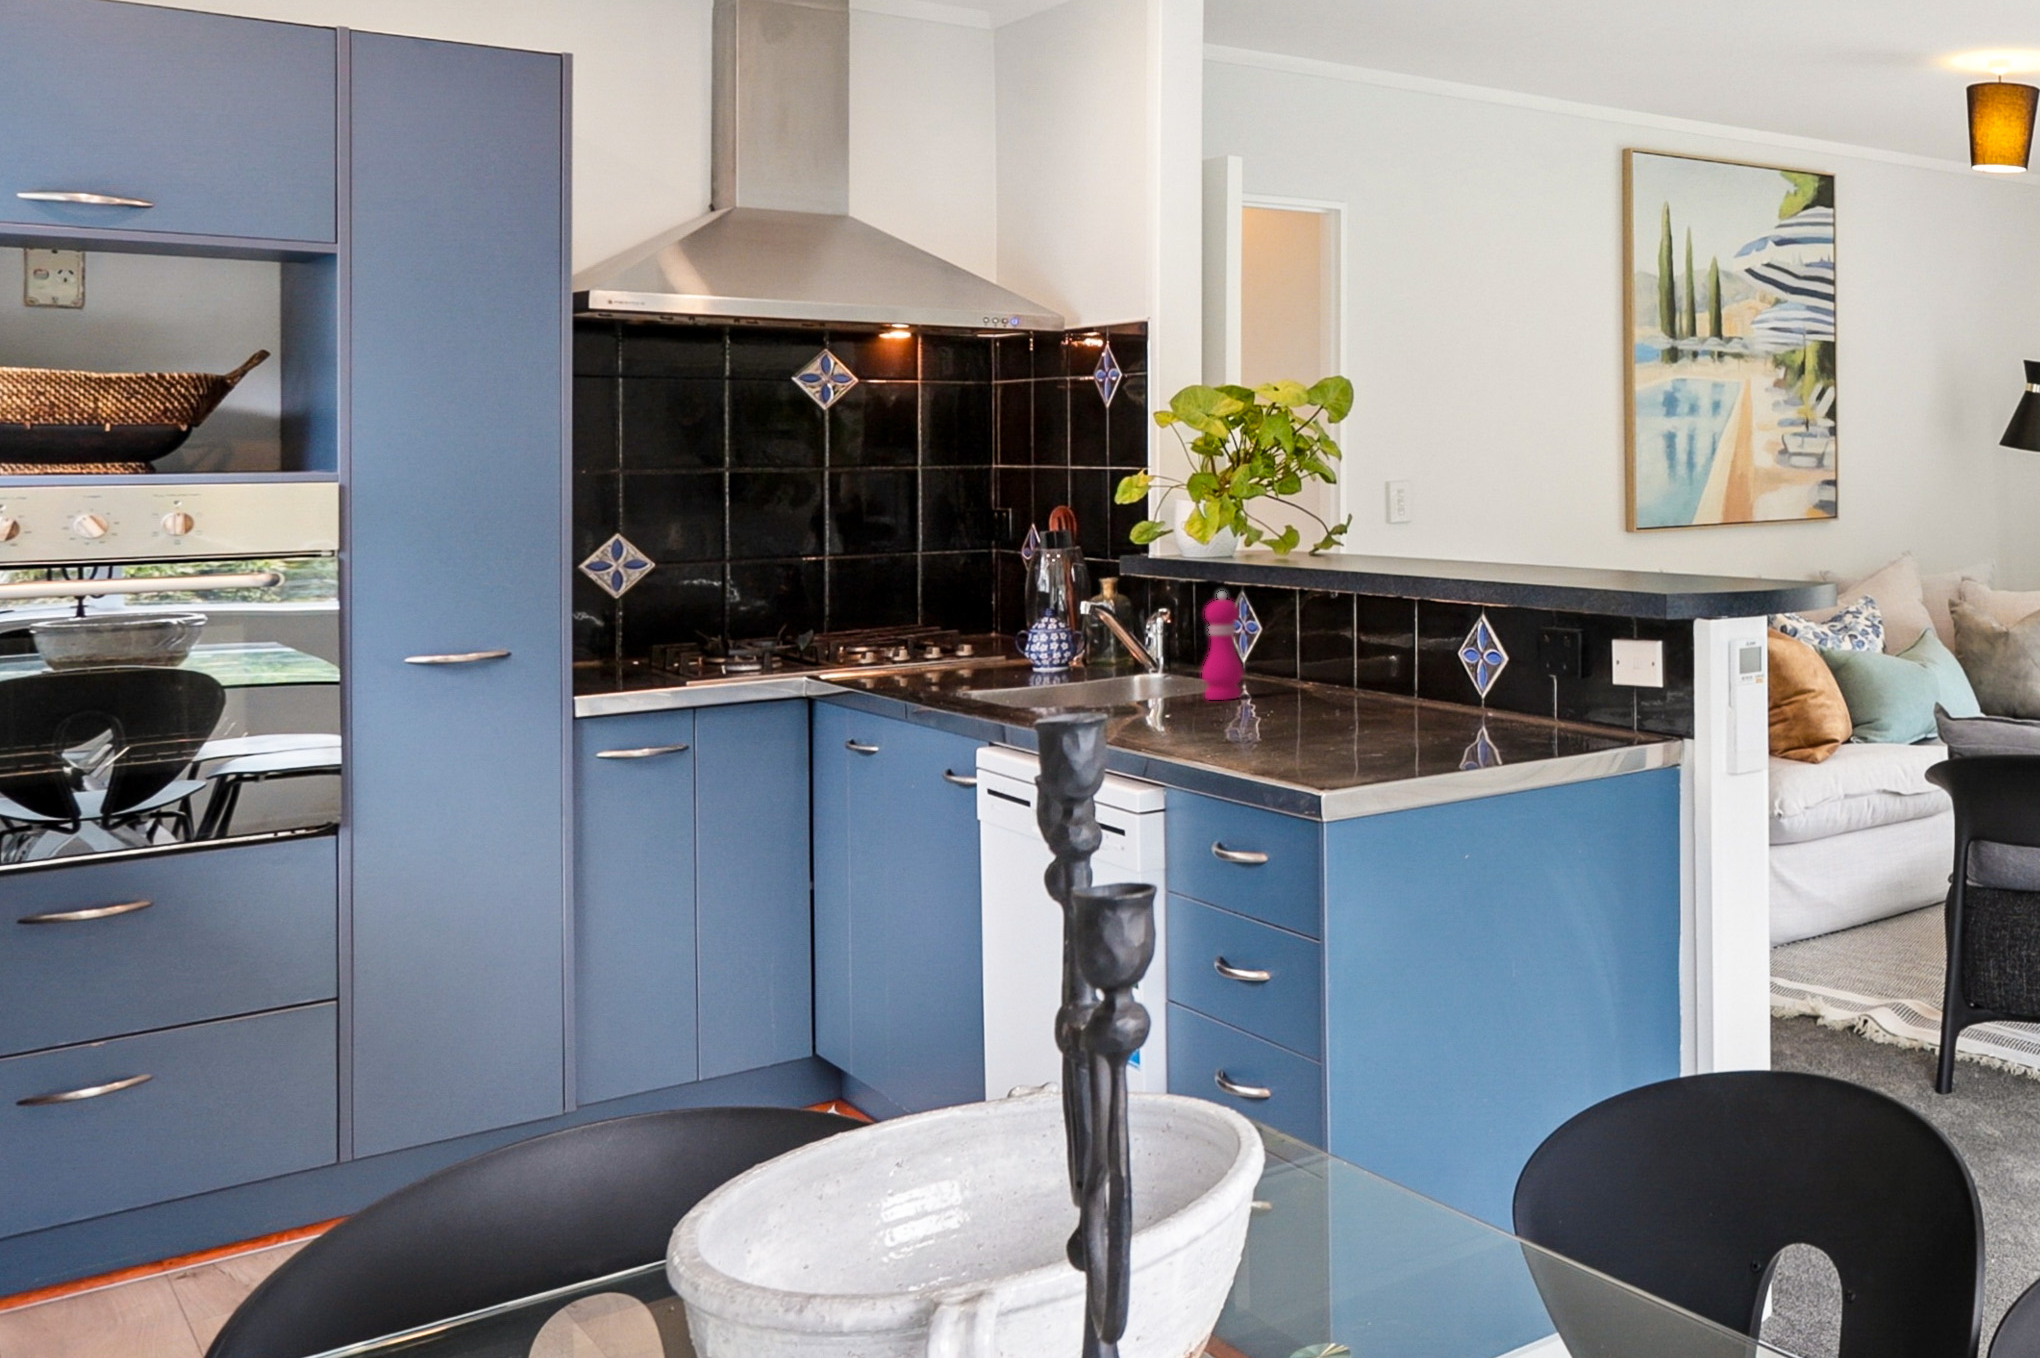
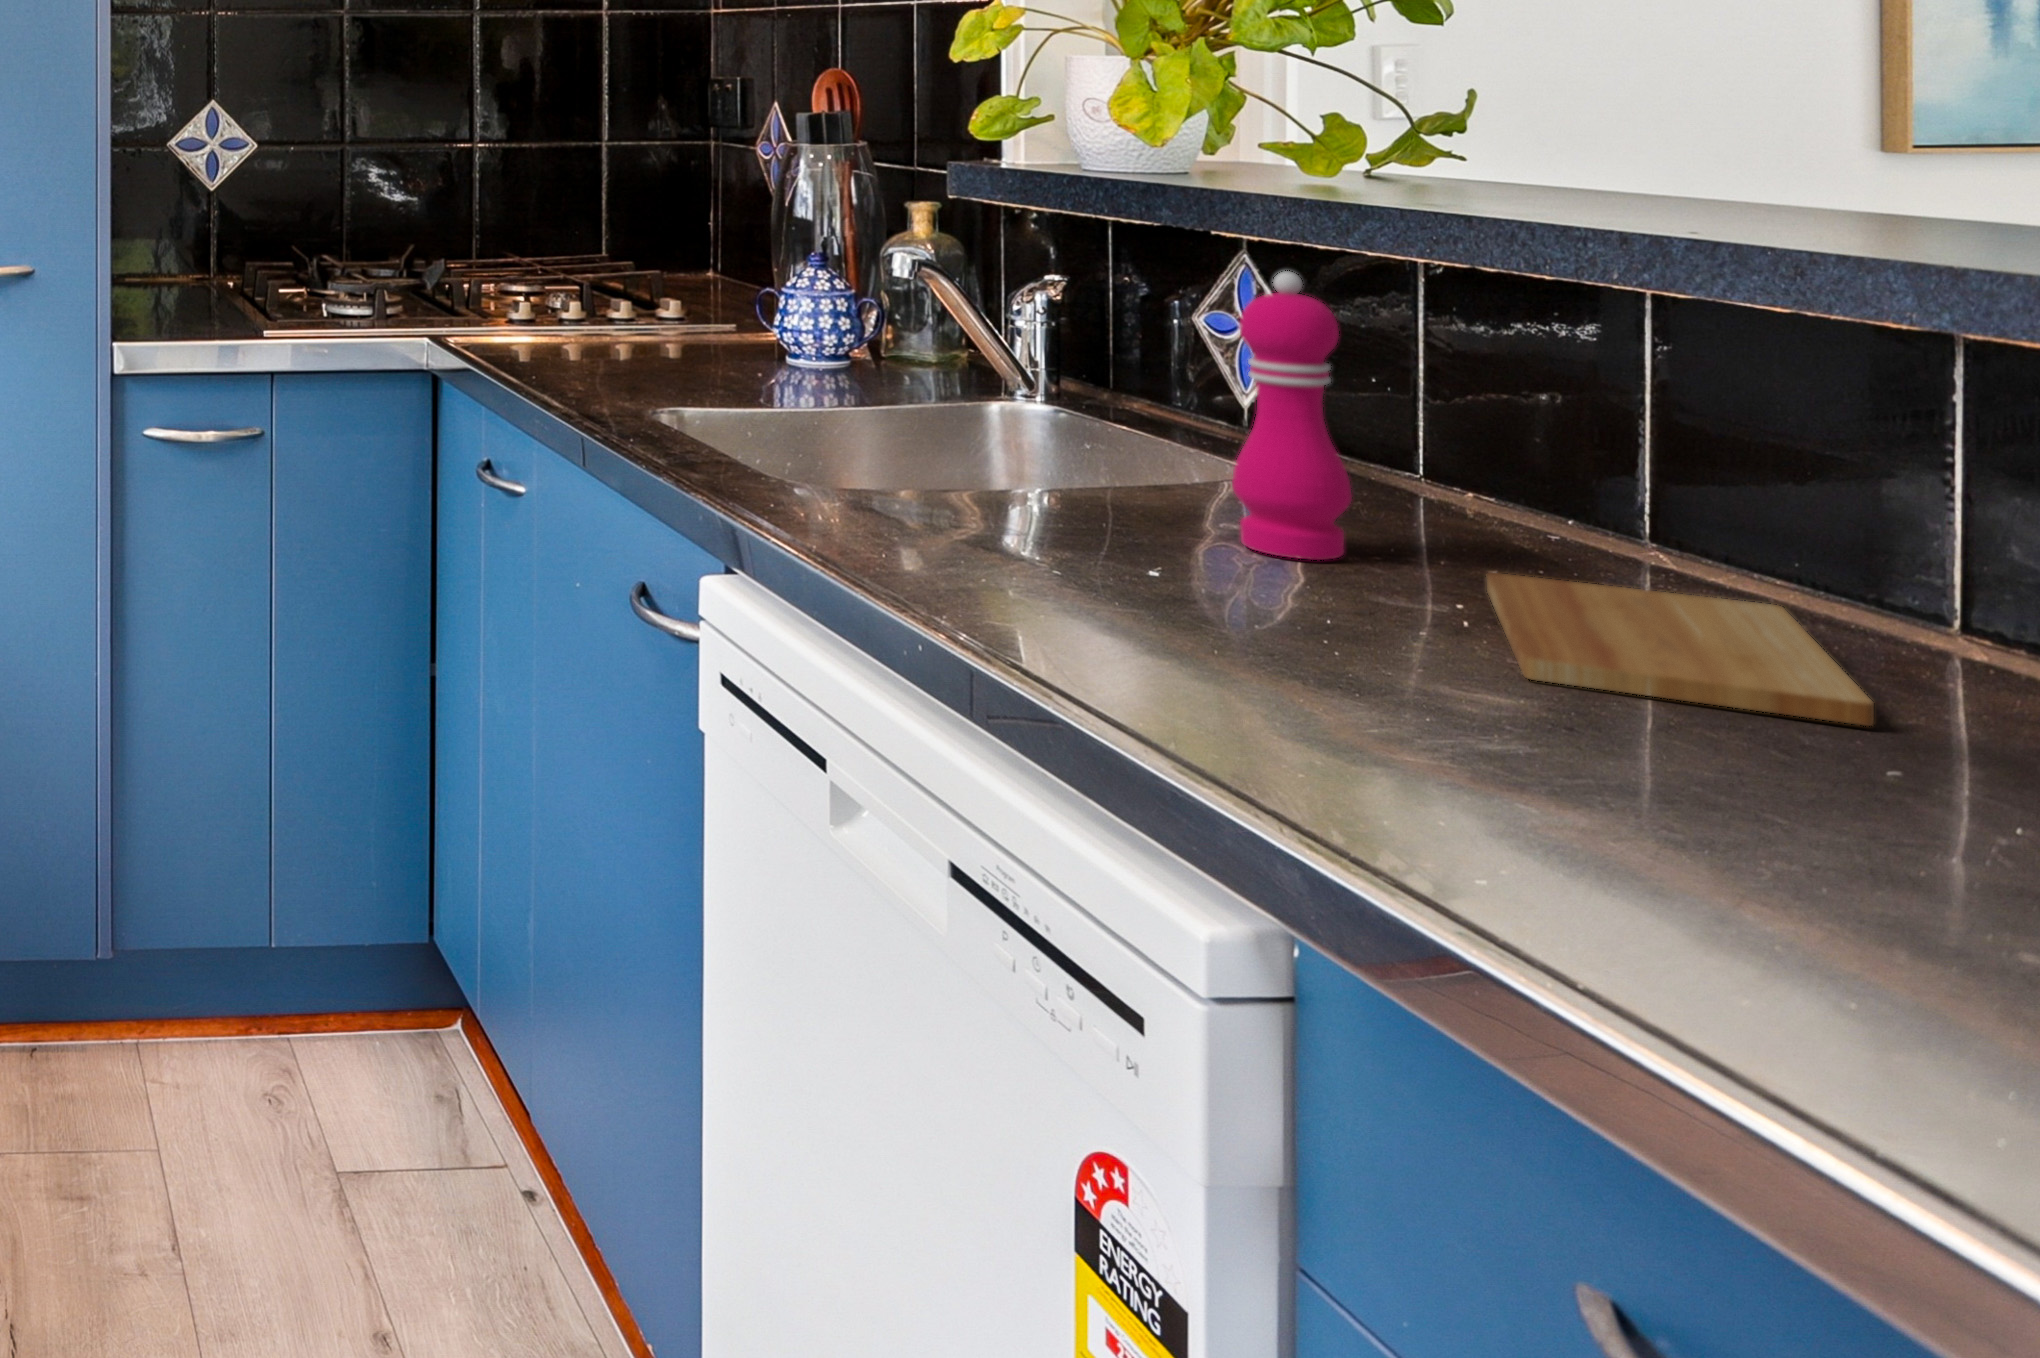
cutting board: none [1265,690,1364,715] -> present [1487,573,1874,726]

